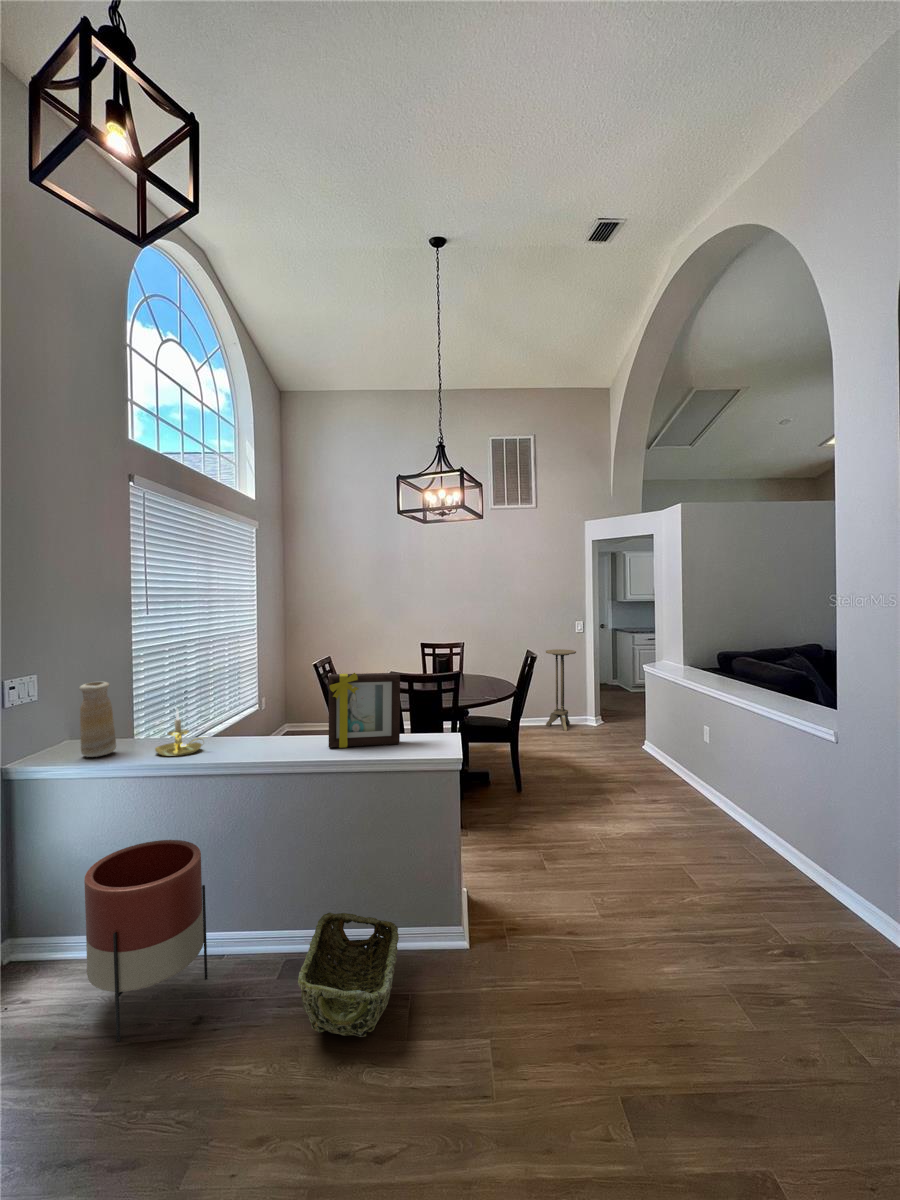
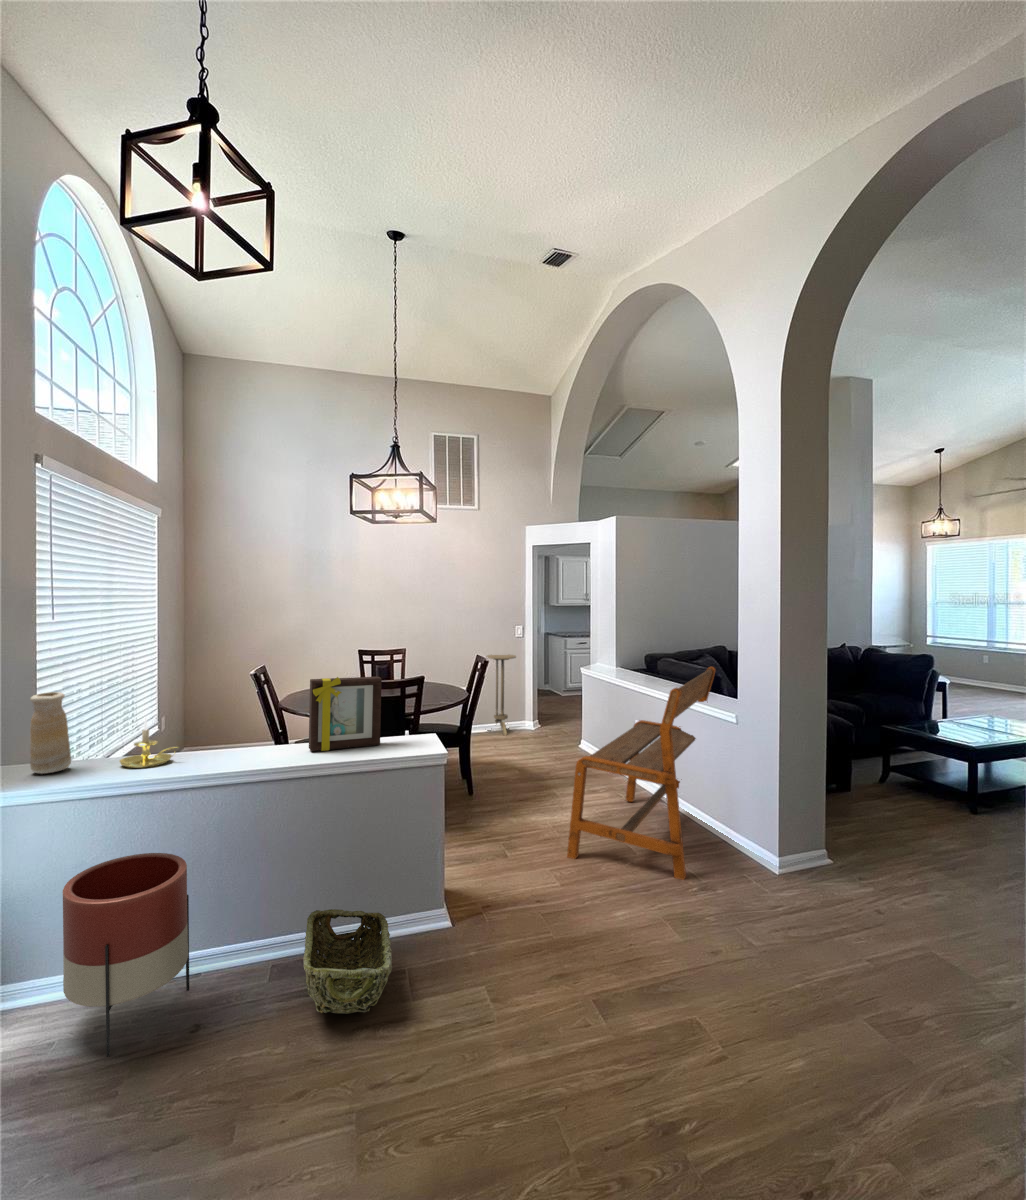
bench: none [613,667,803,920] -> present [567,667,715,880]

